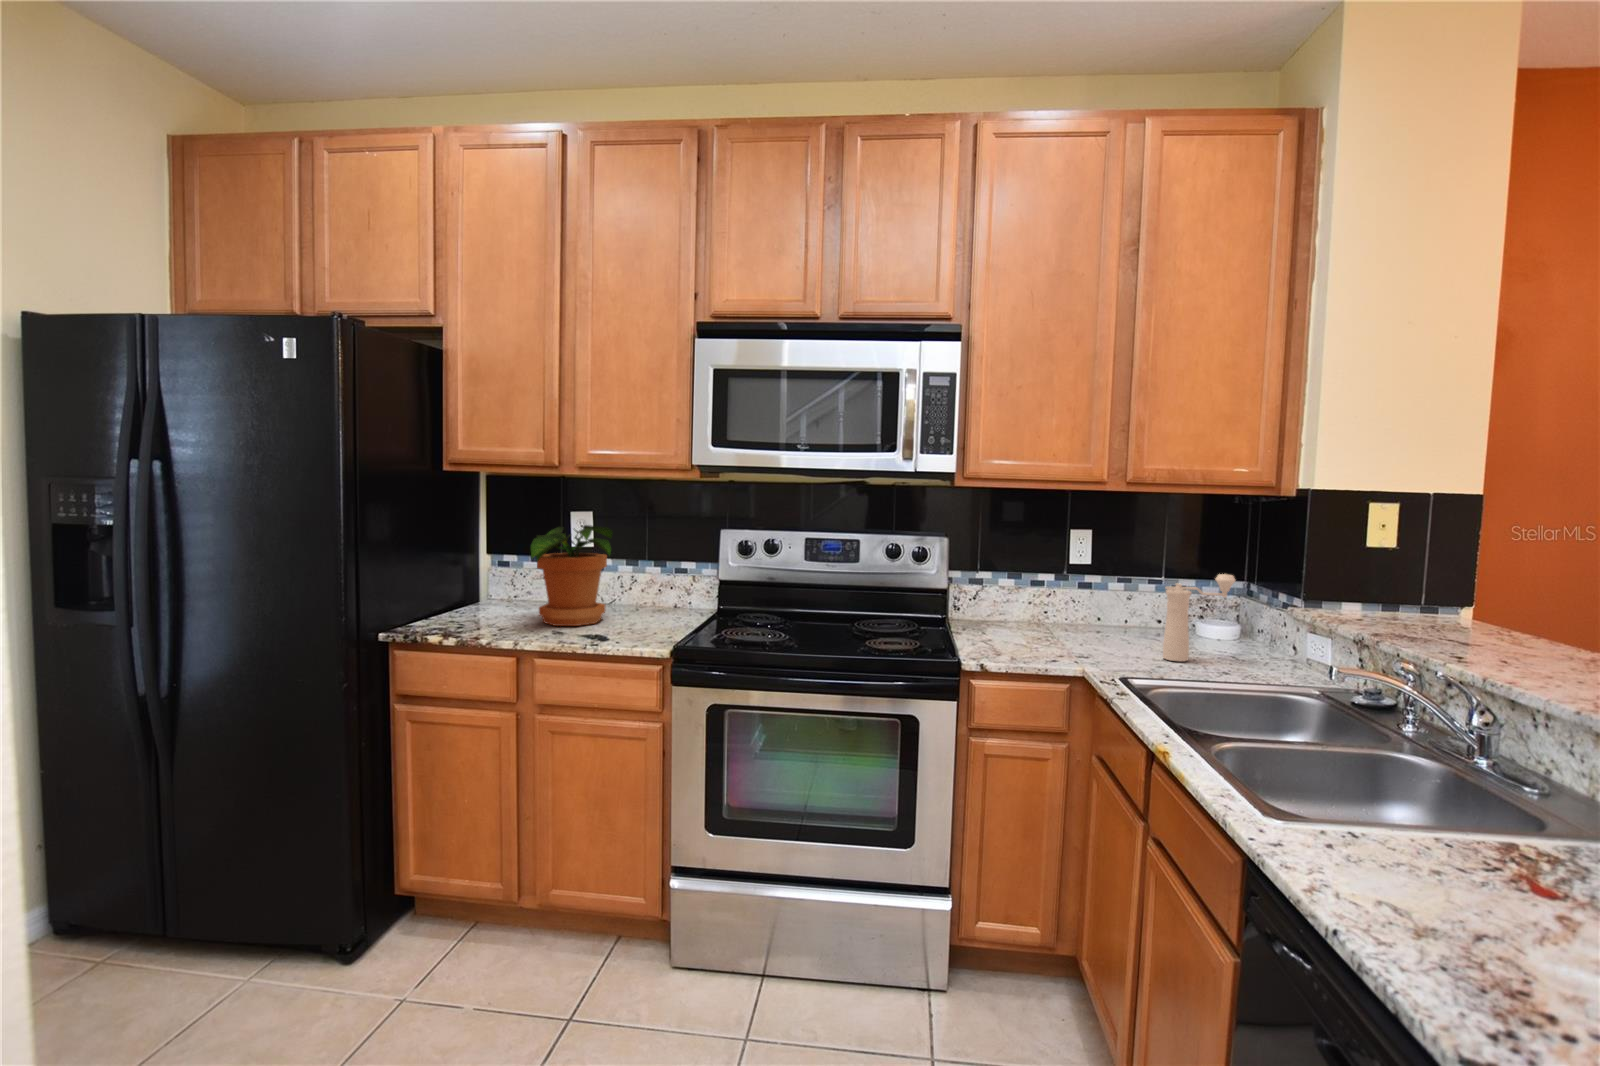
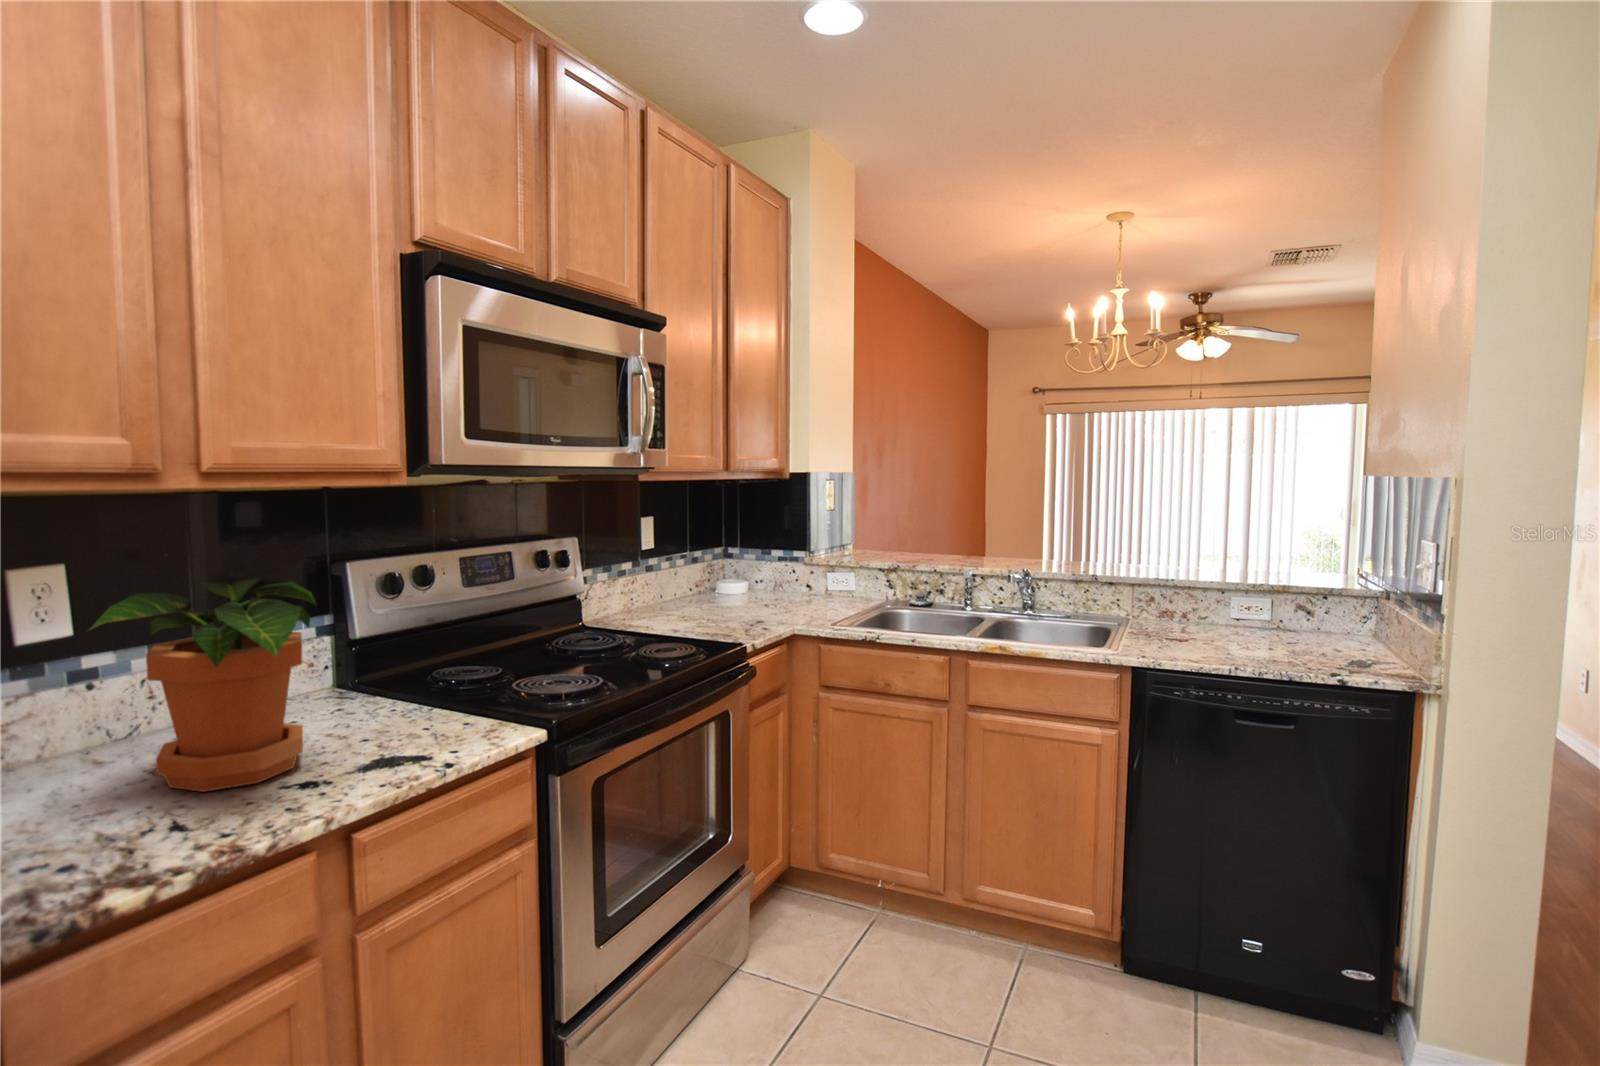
pepper mill: present [1163,574,1235,661] -> none [767,542,793,610]

